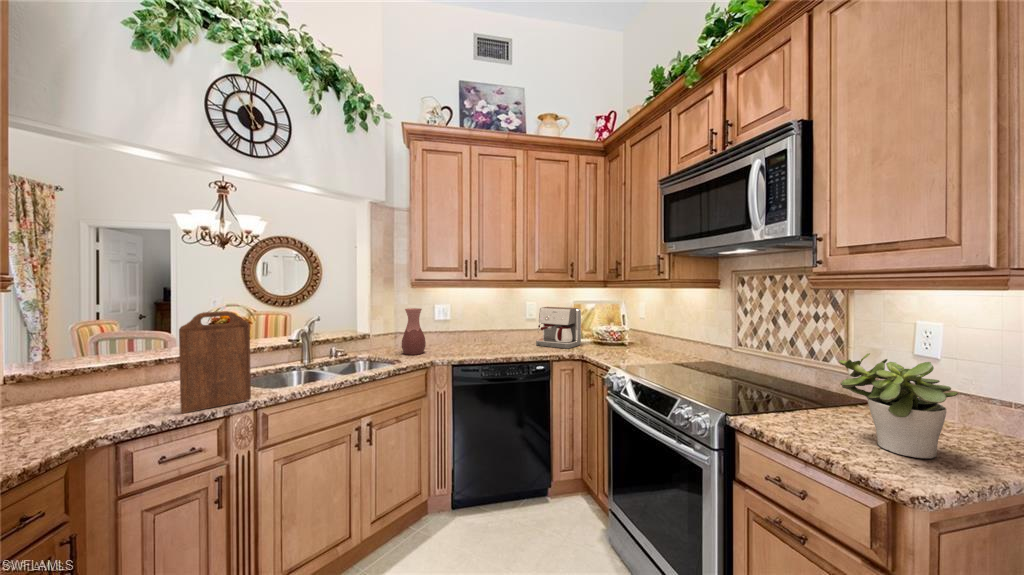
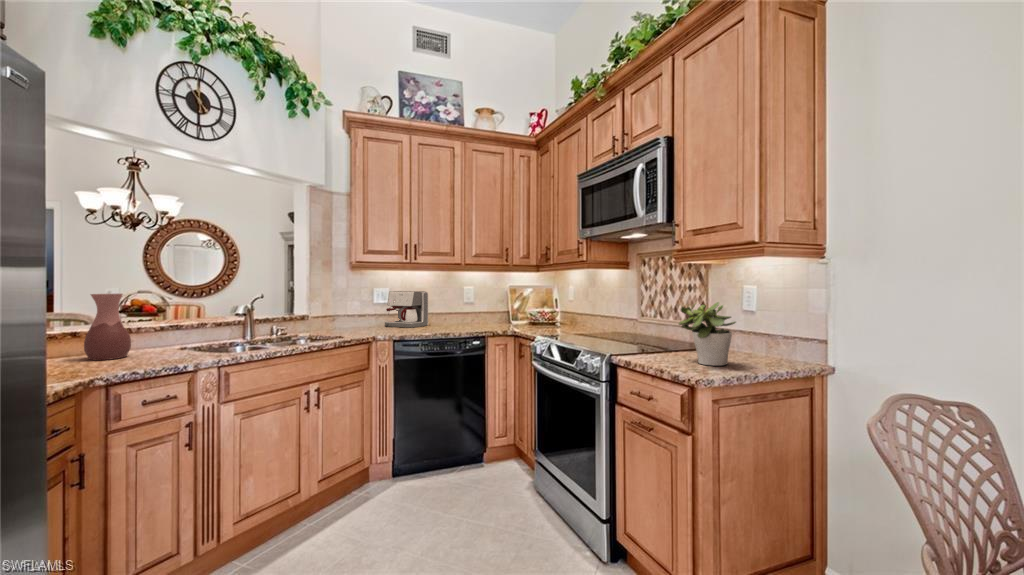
coffee maker: present [536,307,581,349] -> present [385,291,428,328]
vase: present [402,308,426,355] -> present [84,294,131,360]
cutting board: present [179,311,251,413] -> none [155,279,215,366]

